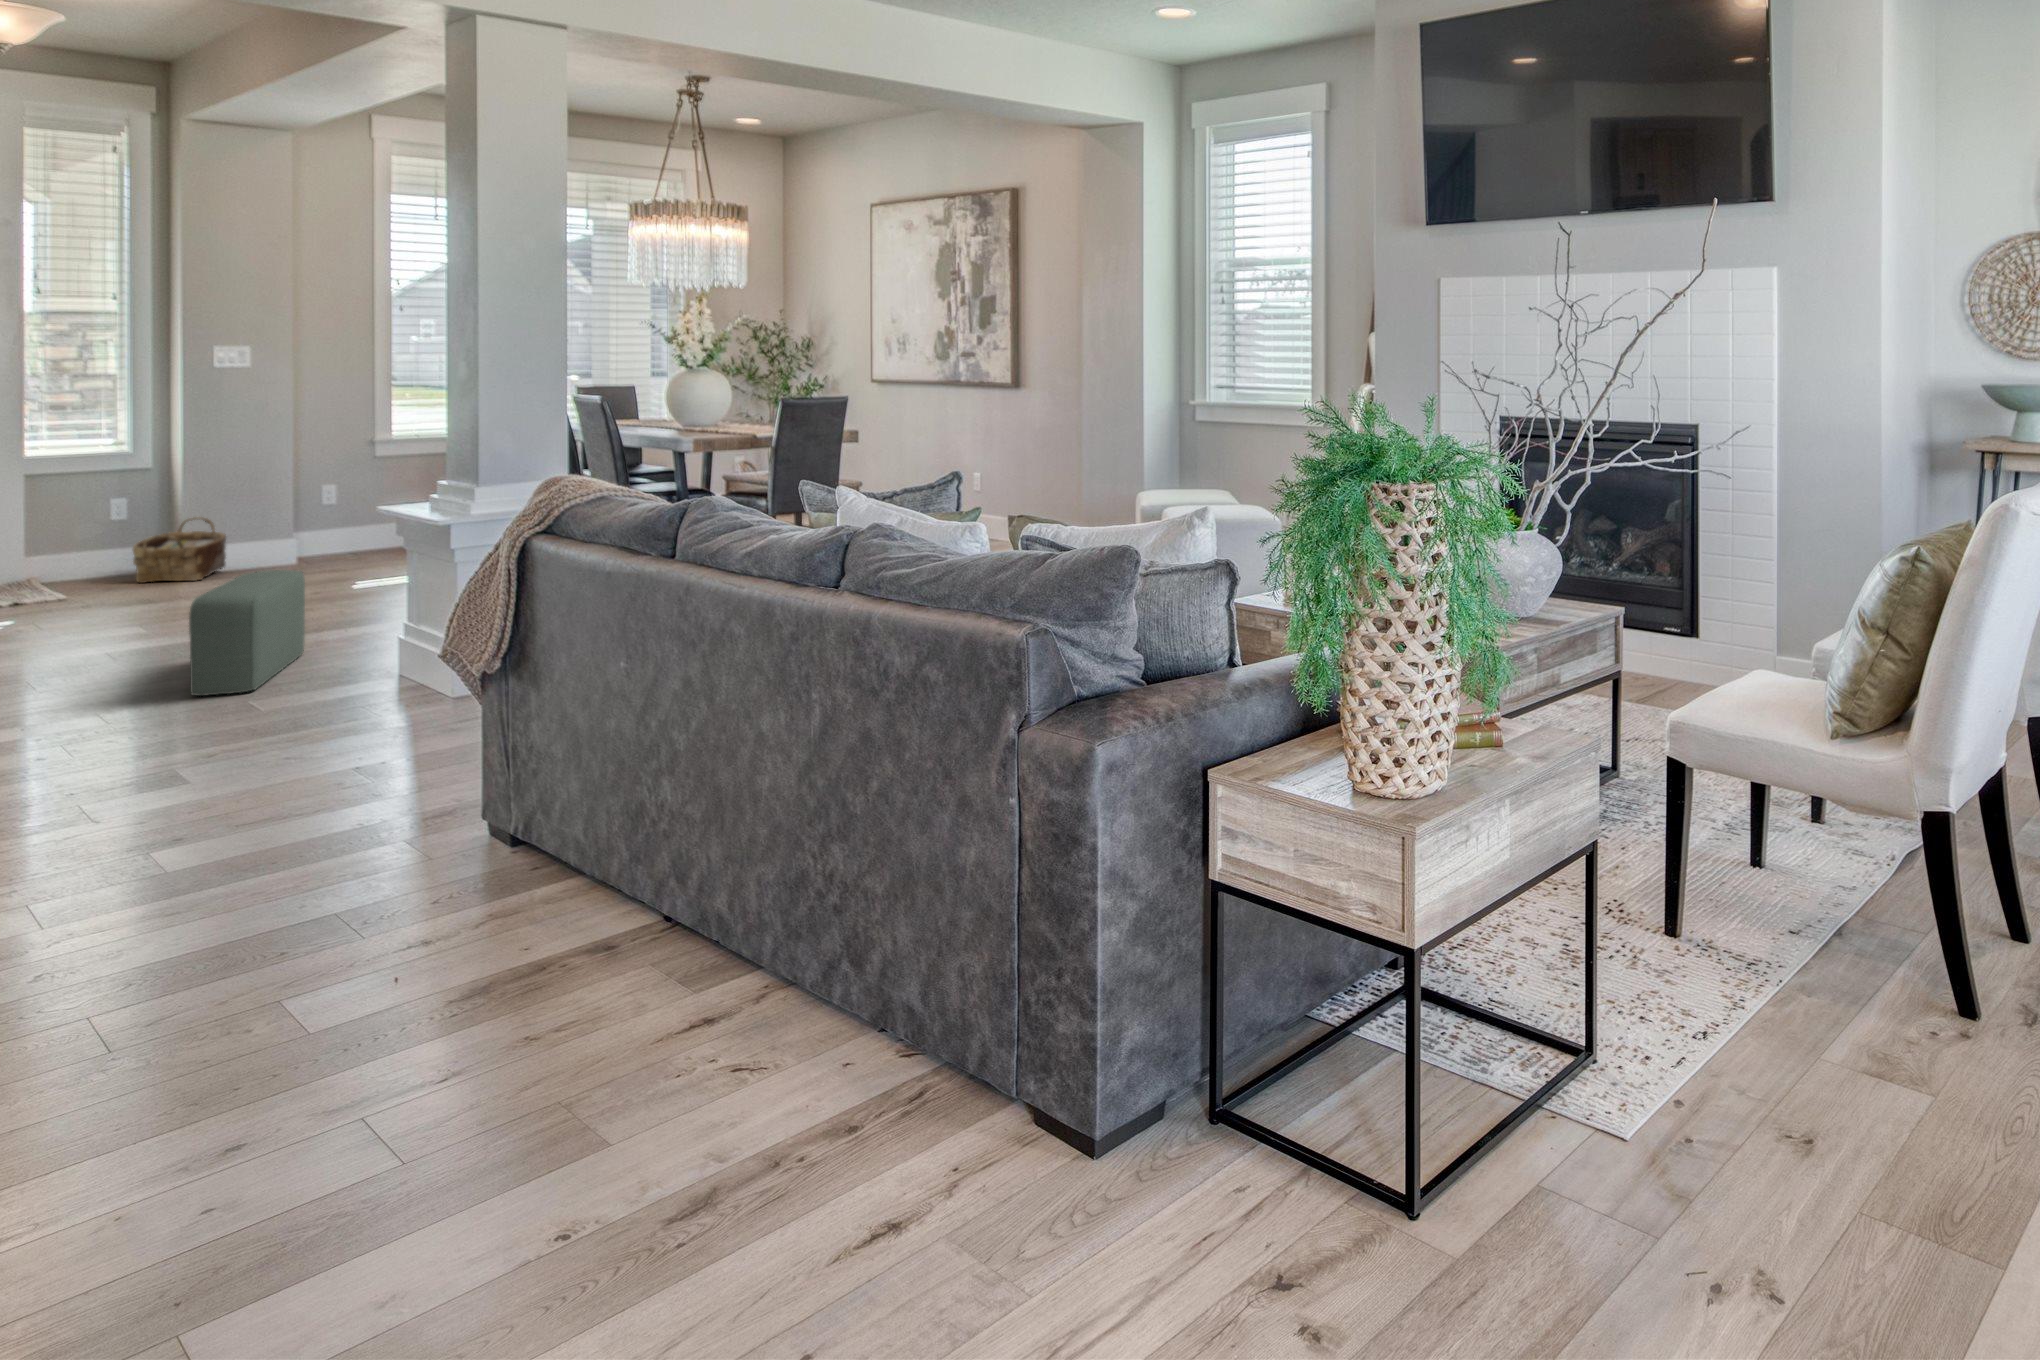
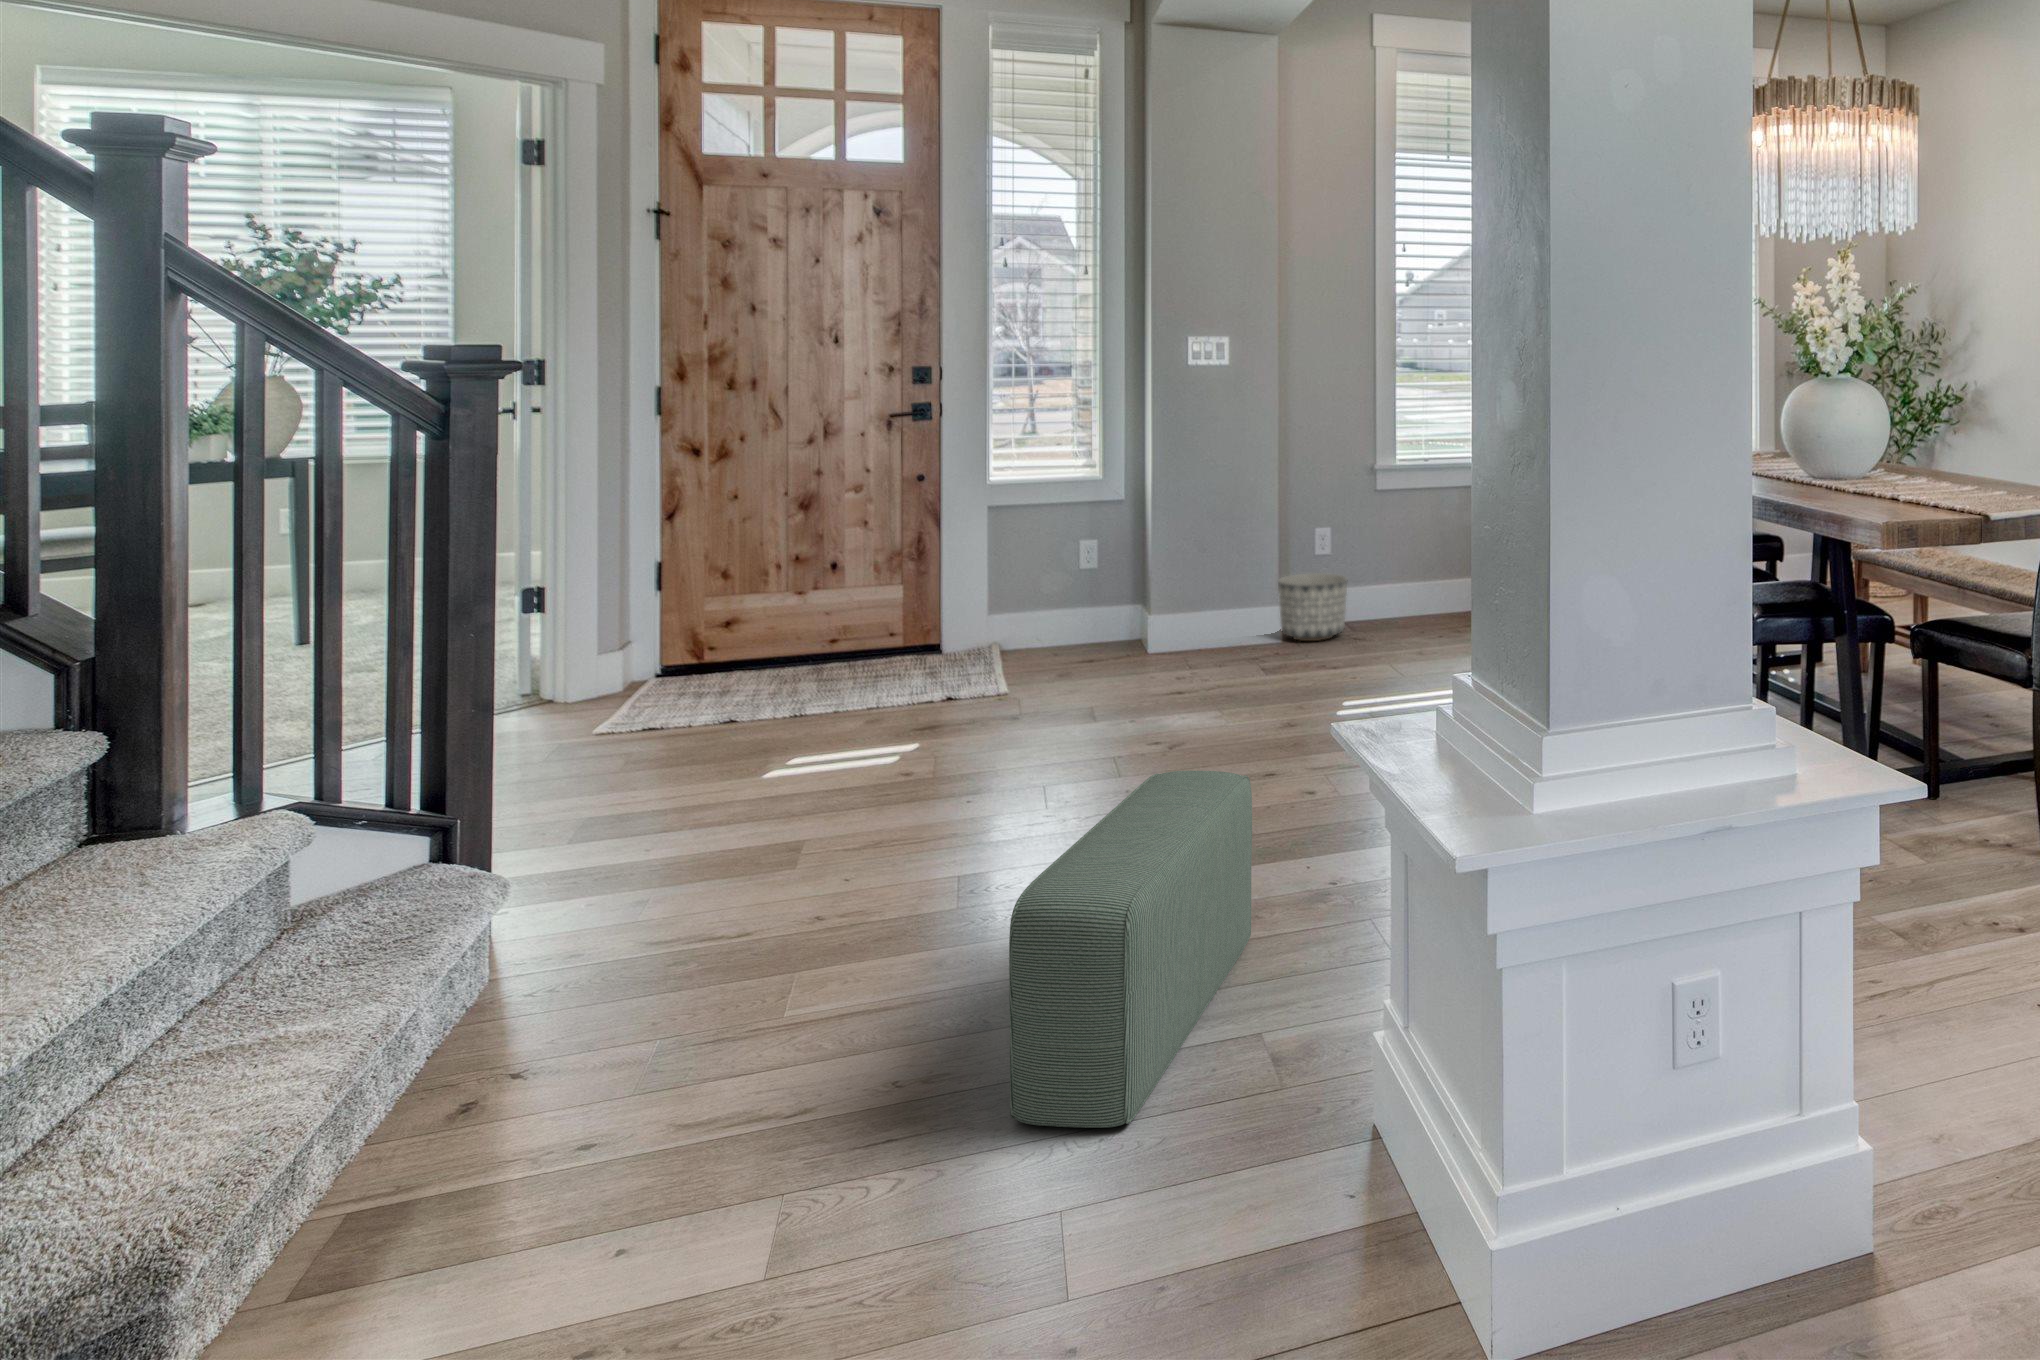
planter: none [293,516,353,562] -> present [1278,573,1347,641]
woven basket: present [133,517,226,583] -> none [1090,571,1199,668]

